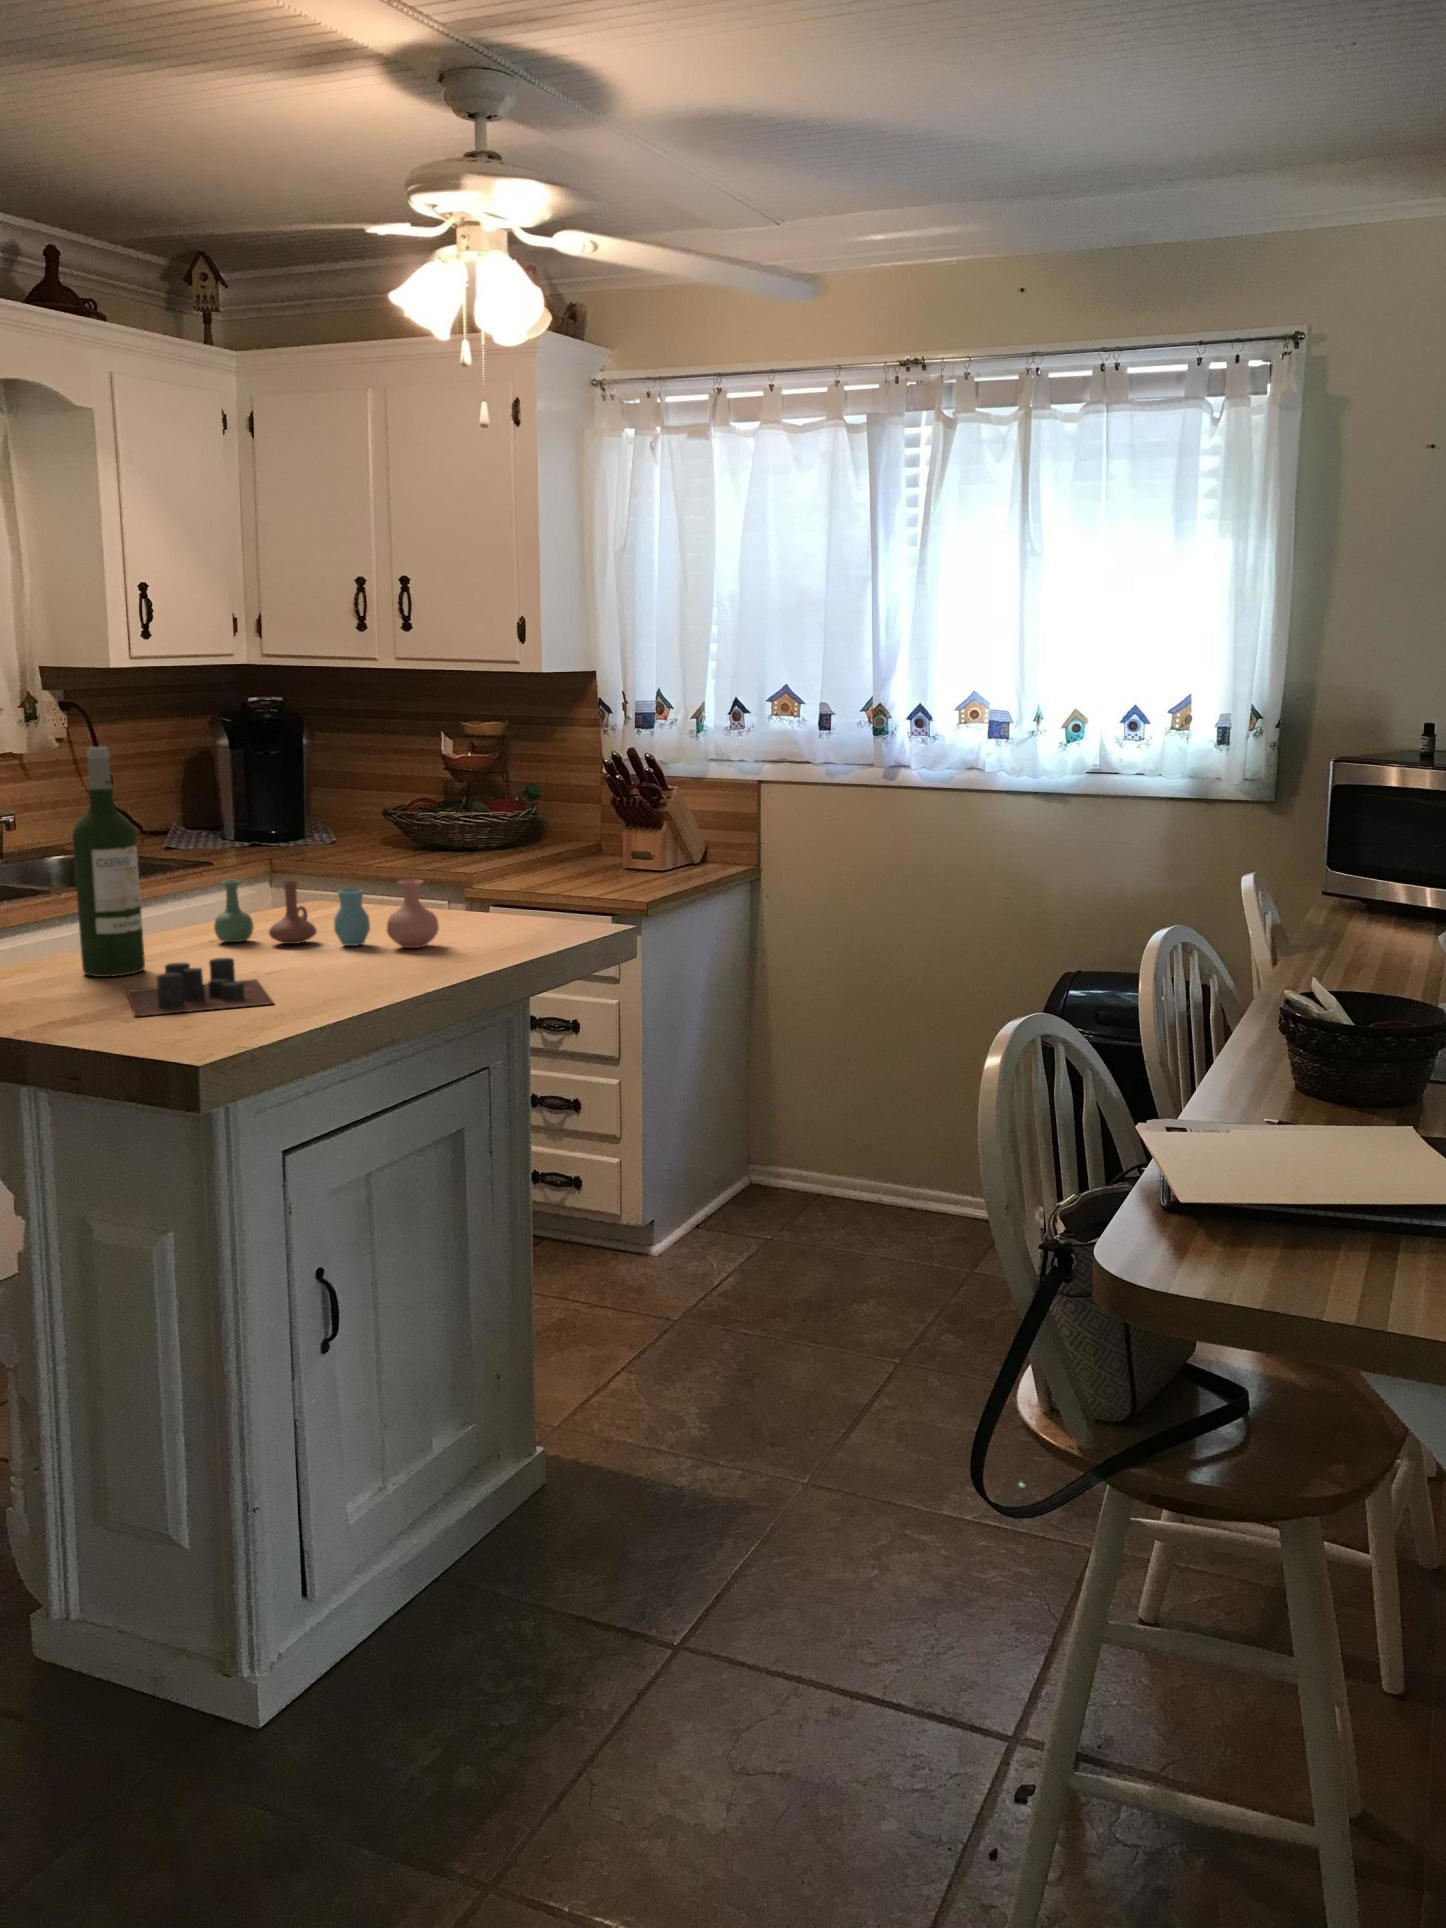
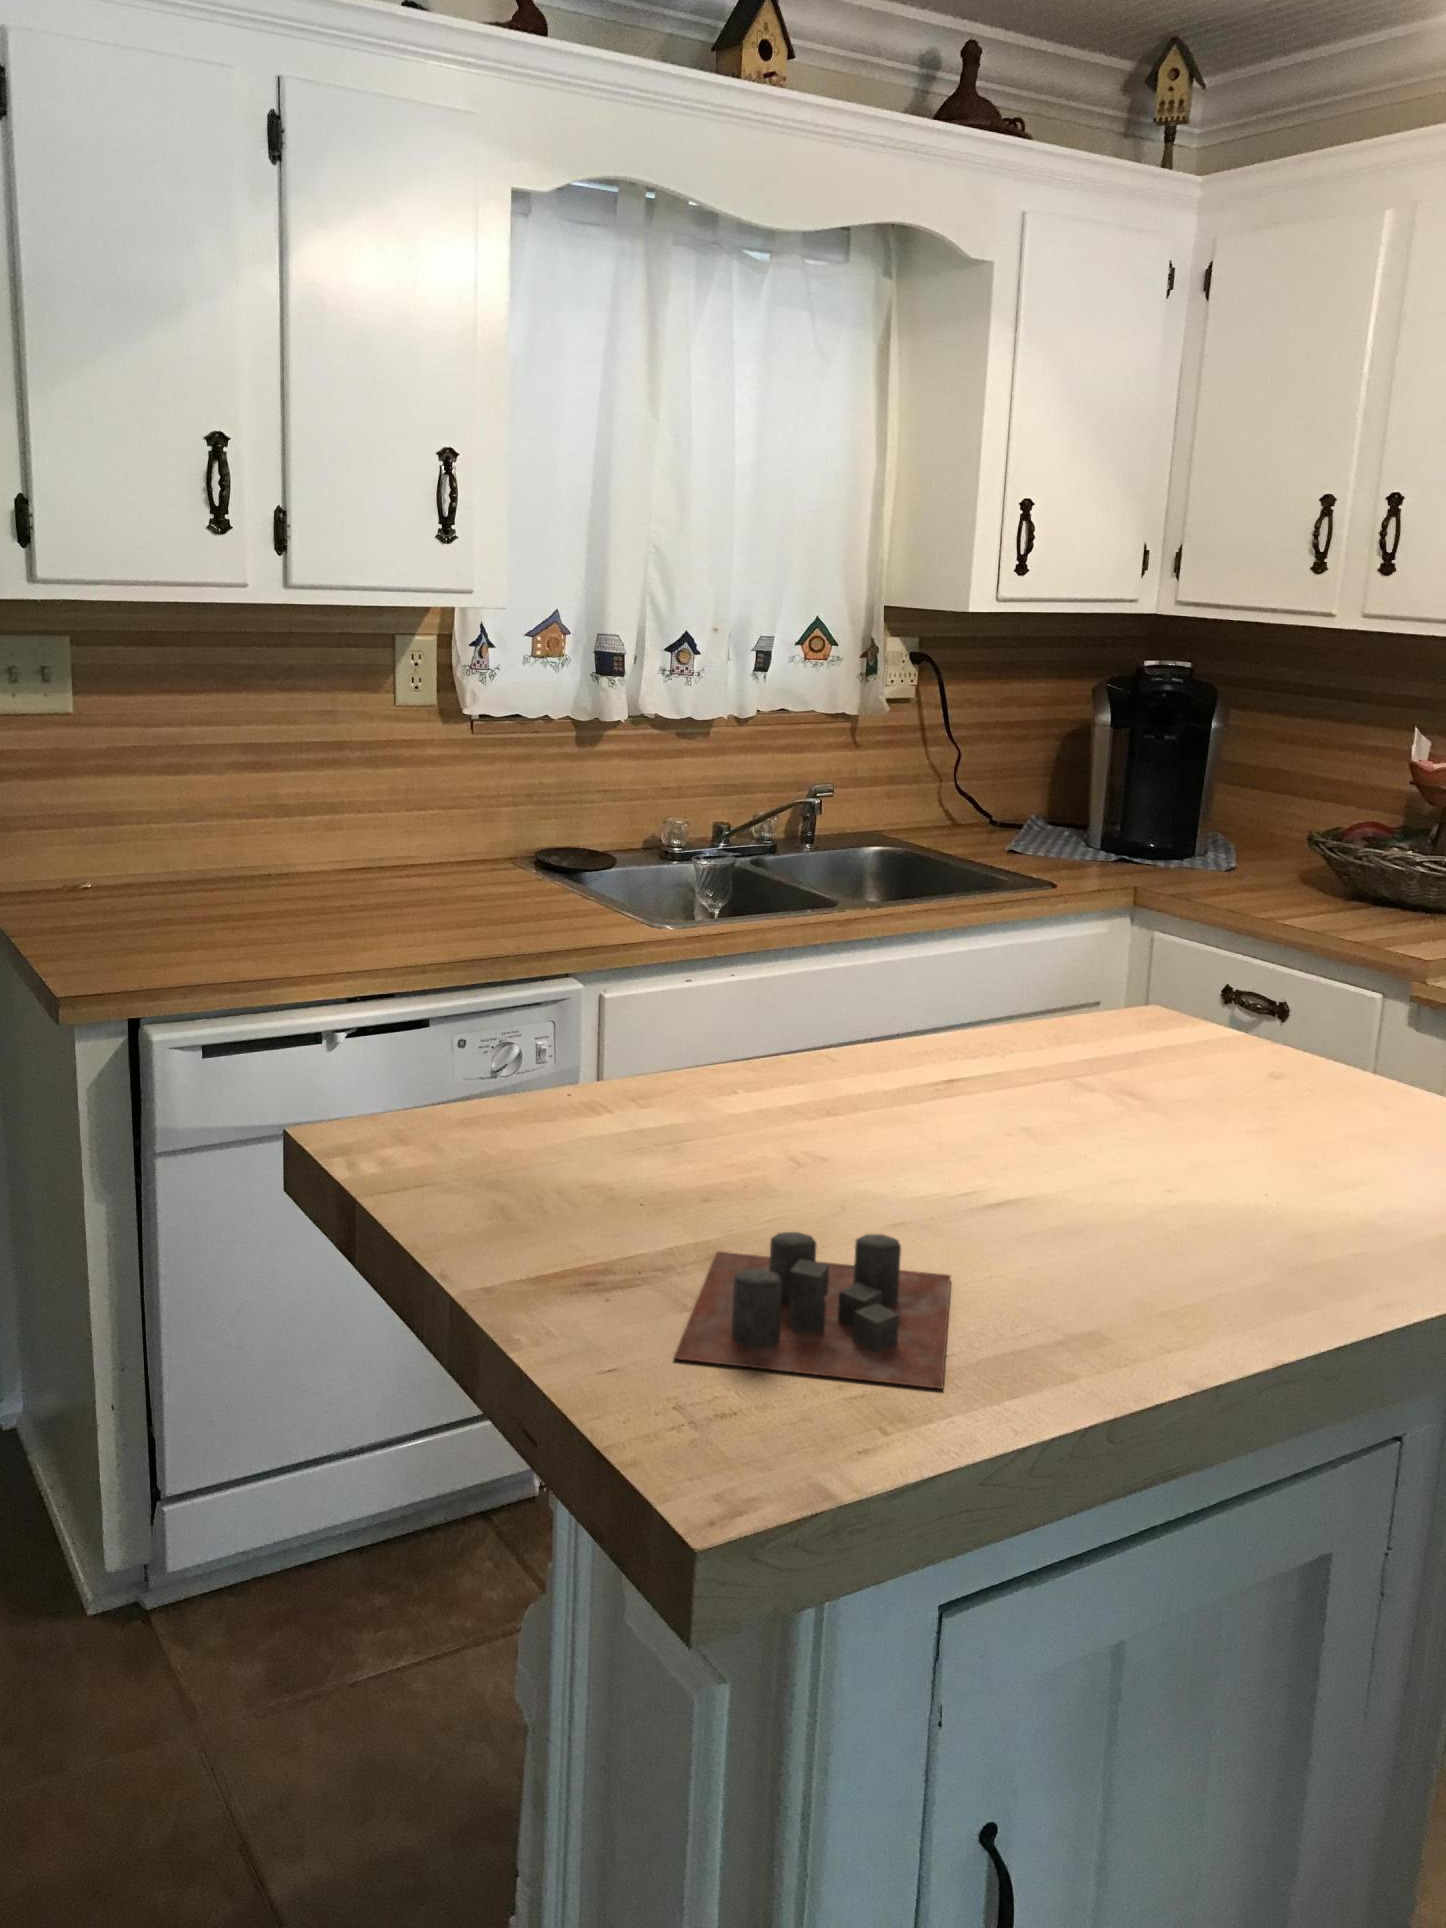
wine bottle: present [72,747,145,977] -> none [687,791,799,1196]
vase: present [214,880,439,948] -> none [940,1021,1342,1233]

